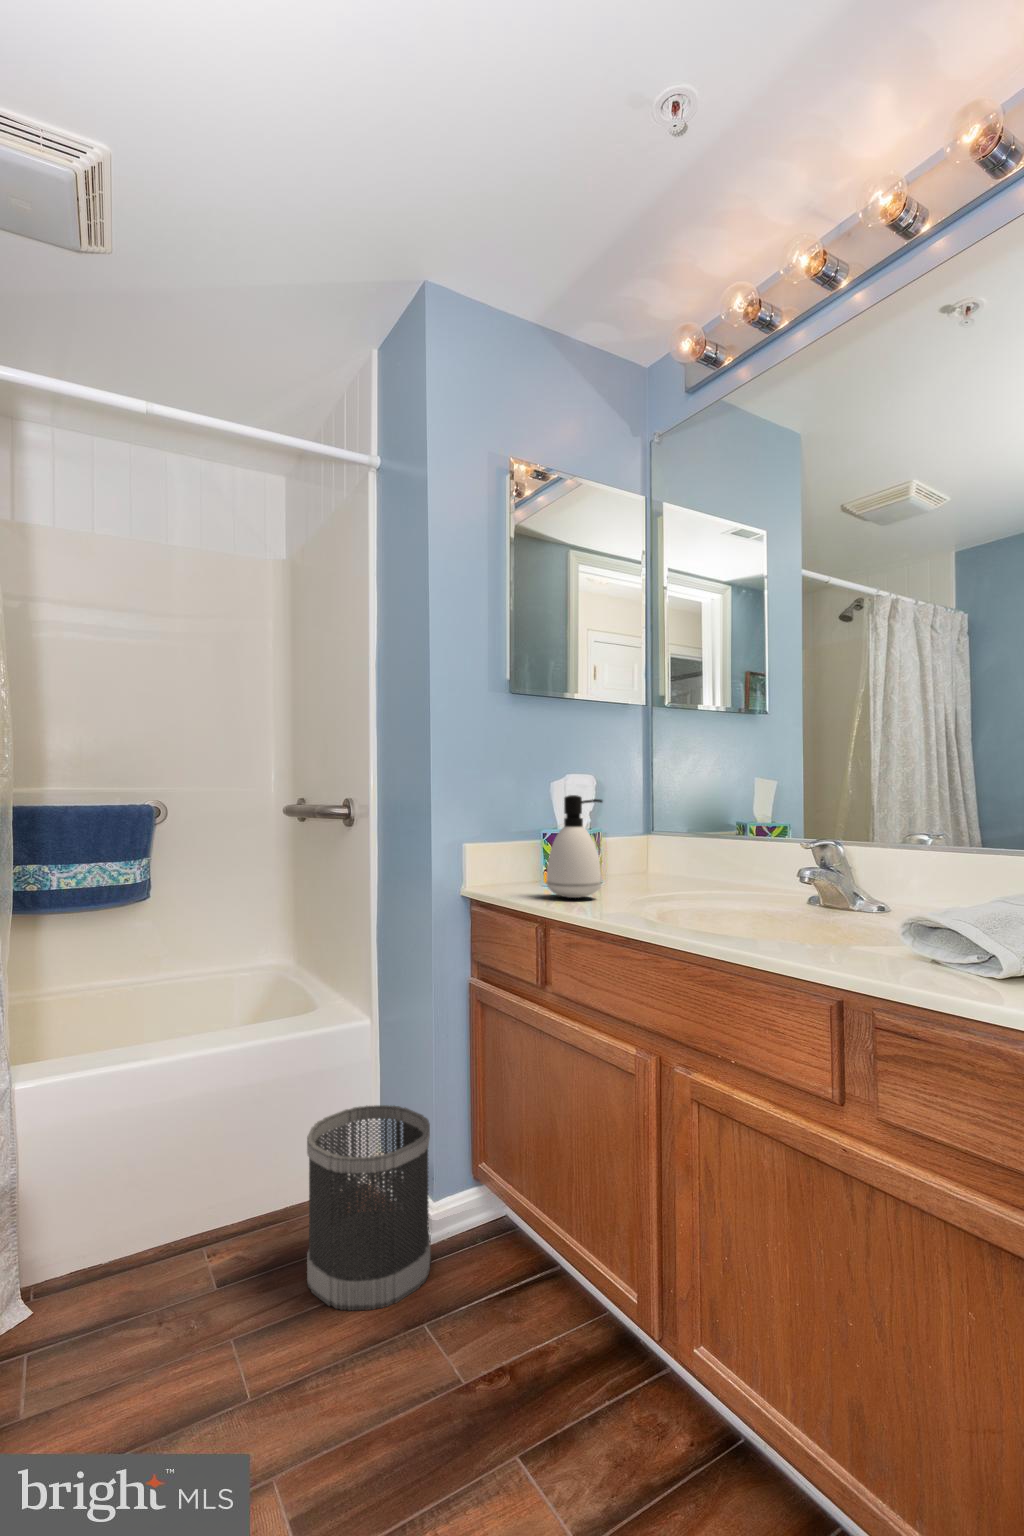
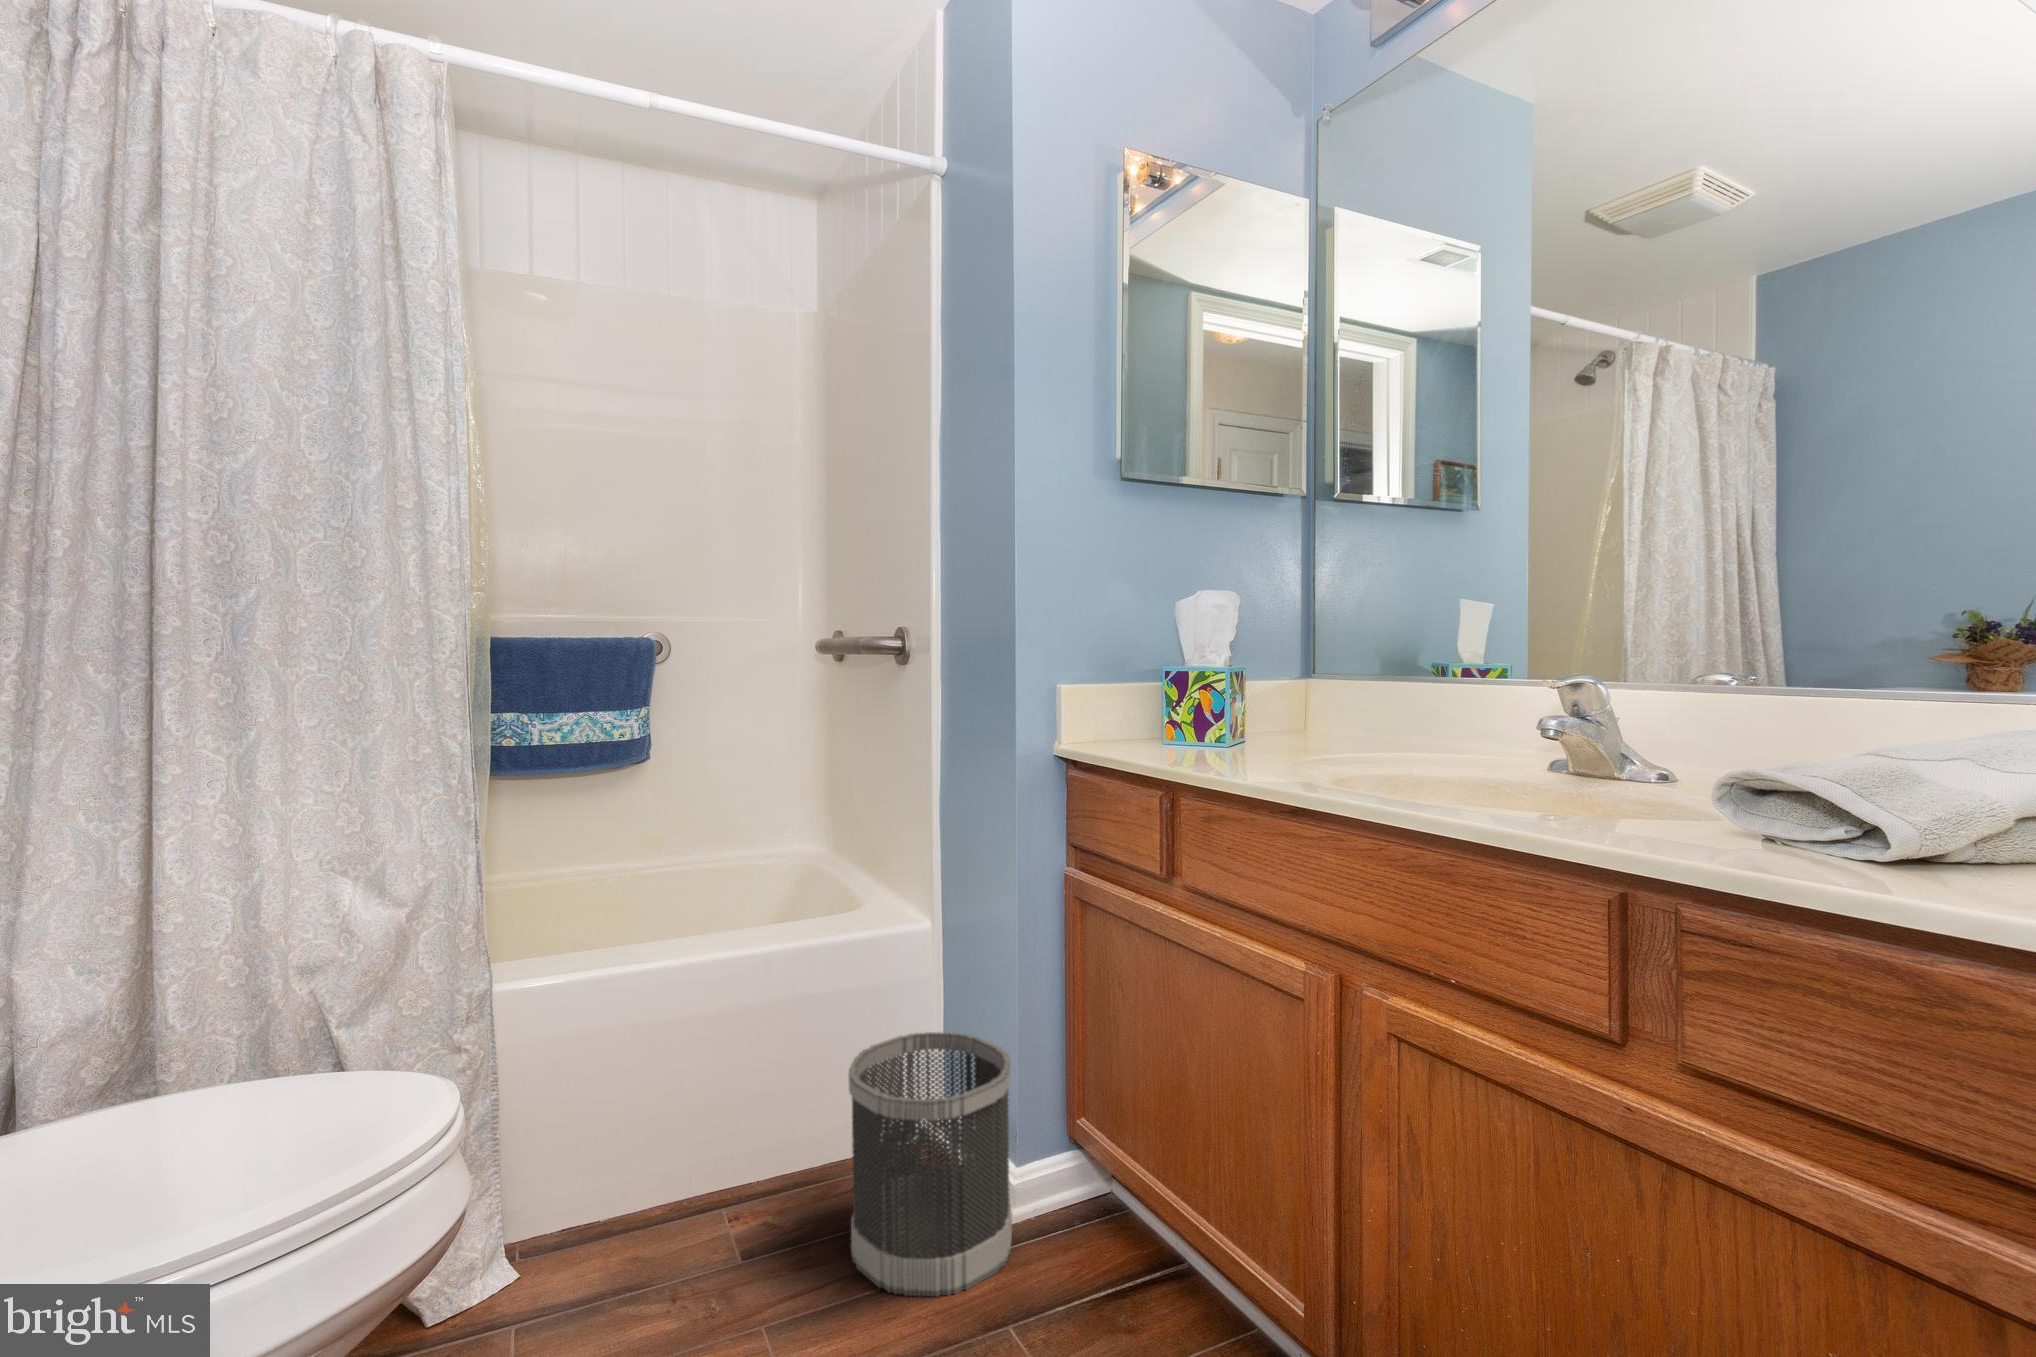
soap dispenser: present [547,795,602,898] -> none [1171,615,1252,759]

